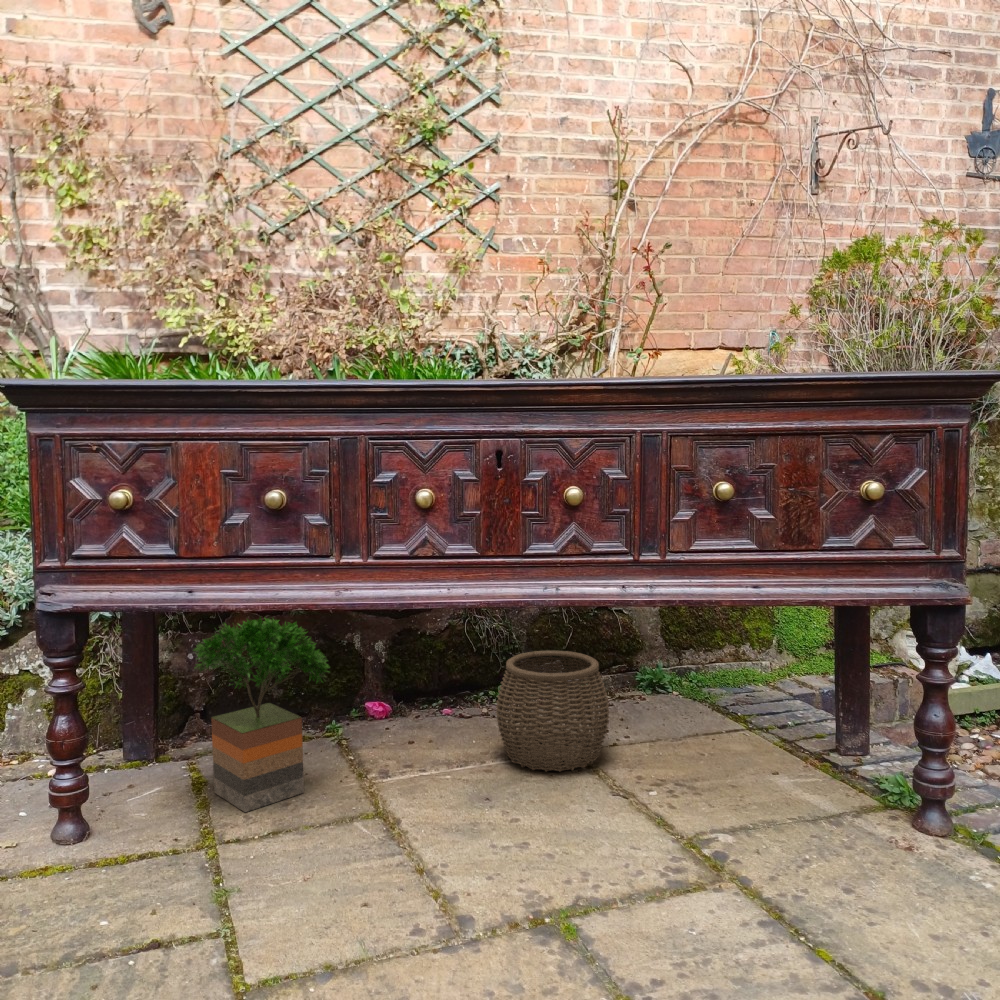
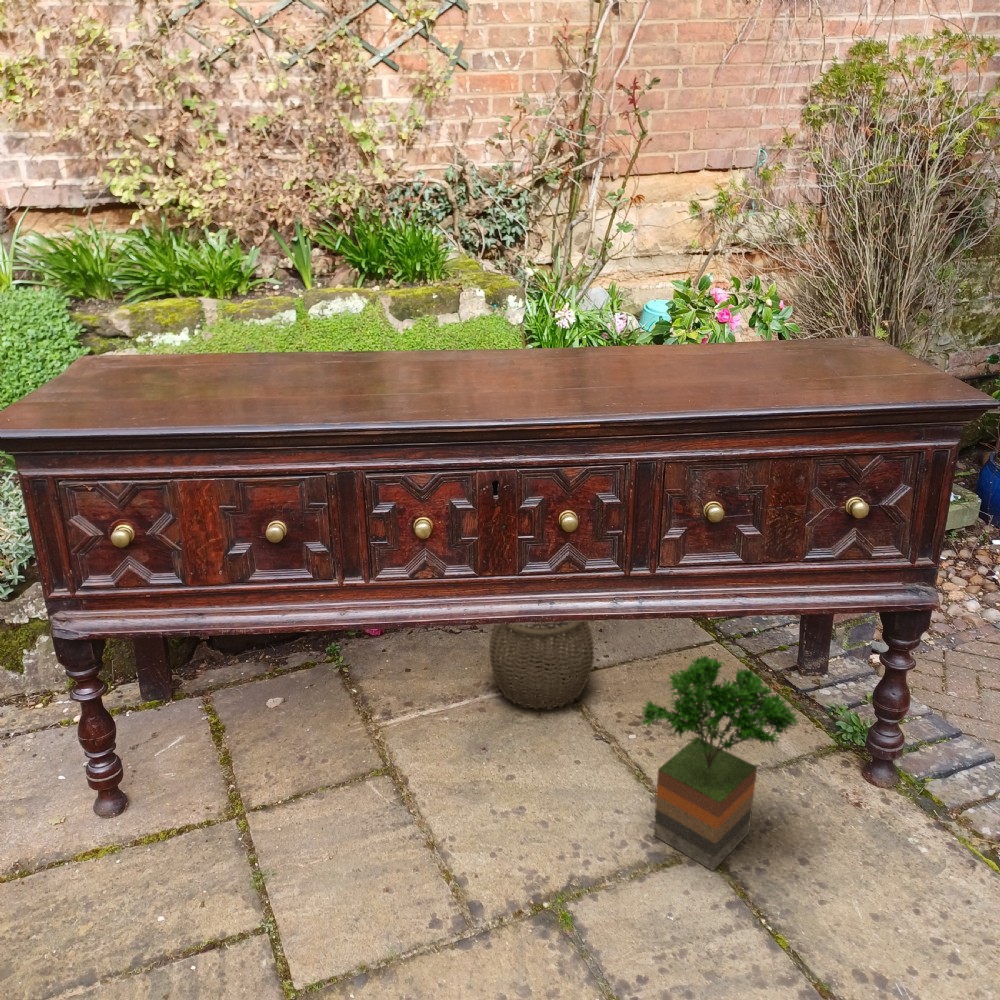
potted tree: present [195,617,329,812] -> present [642,656,798,871]

